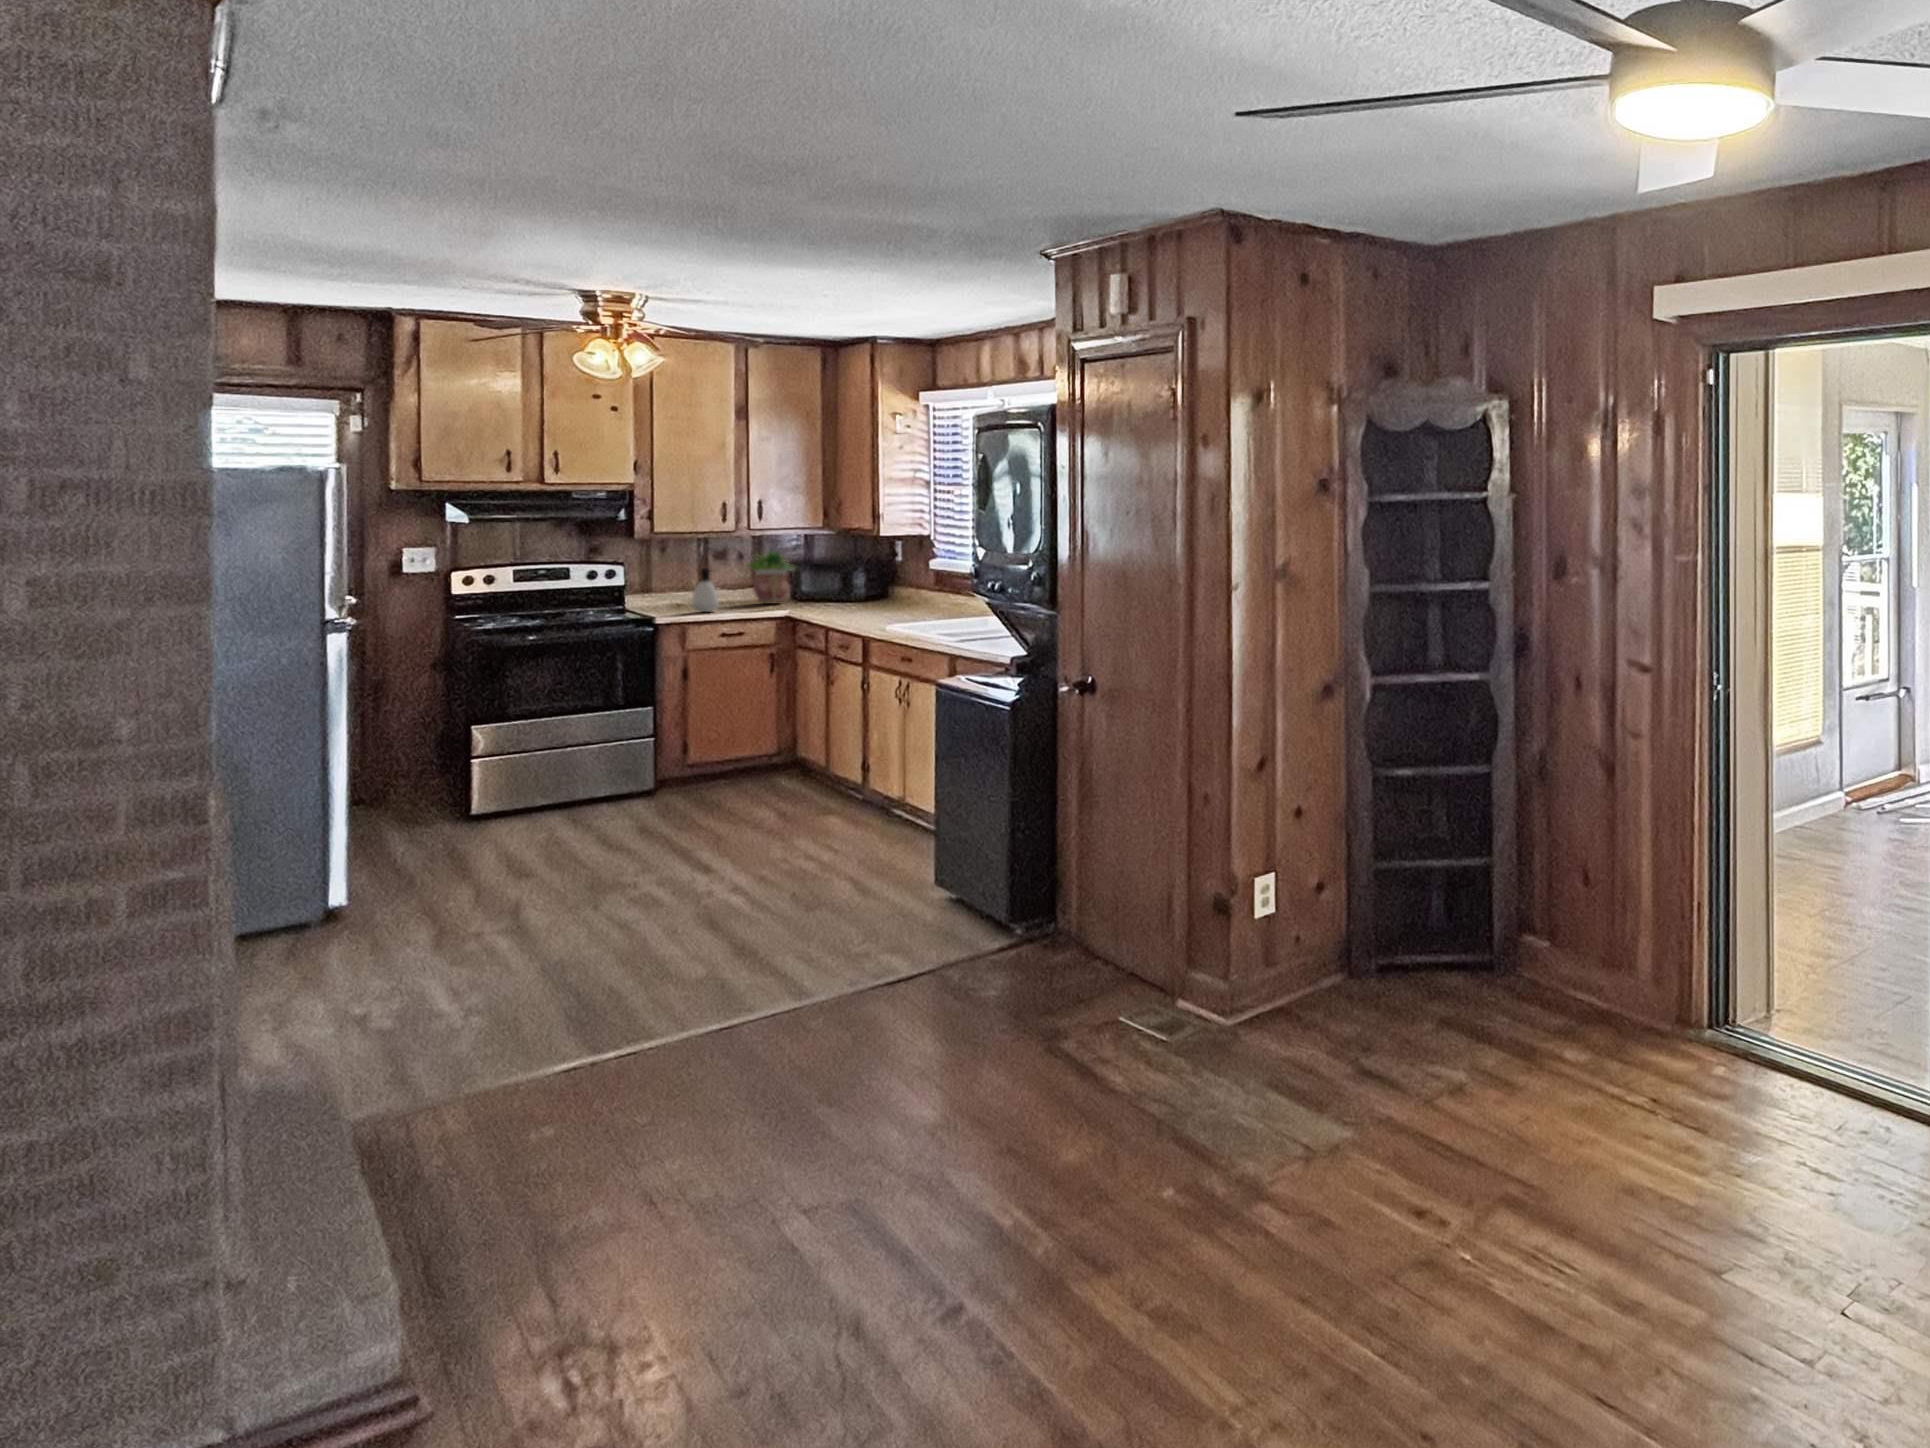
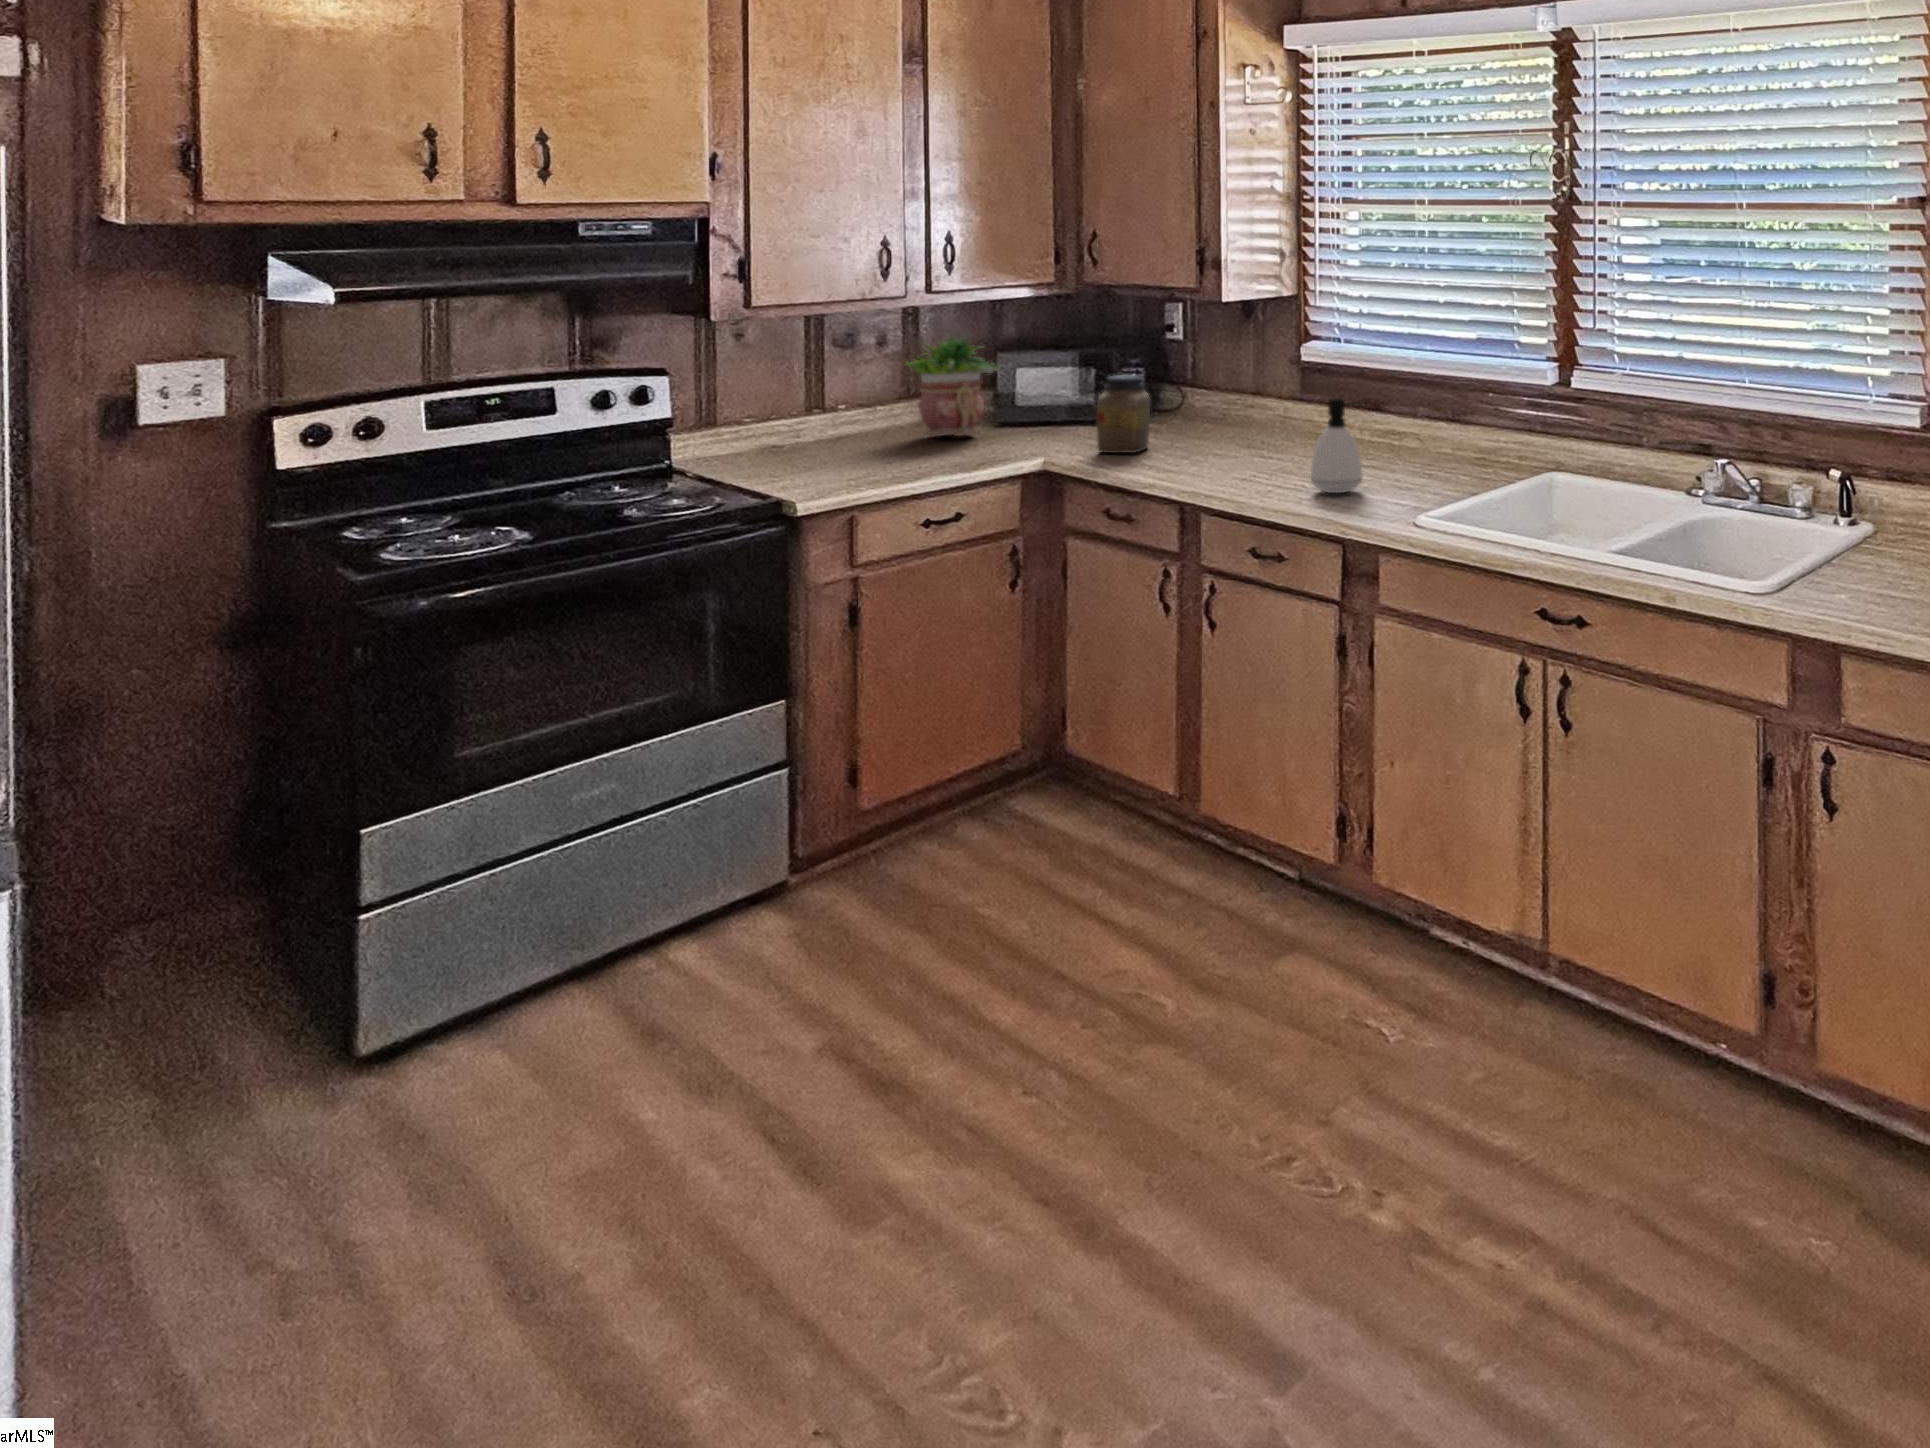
soap dispenser: present [692,568,719,612] -> present [1311,397,1362,493]
jar: none [825,570,857,608] -> present [1097,375,1150,453]

